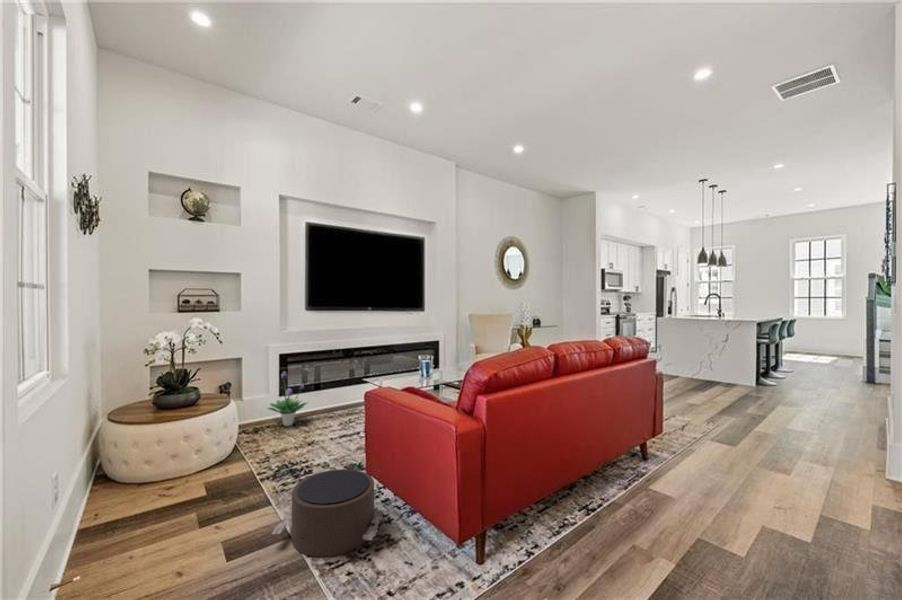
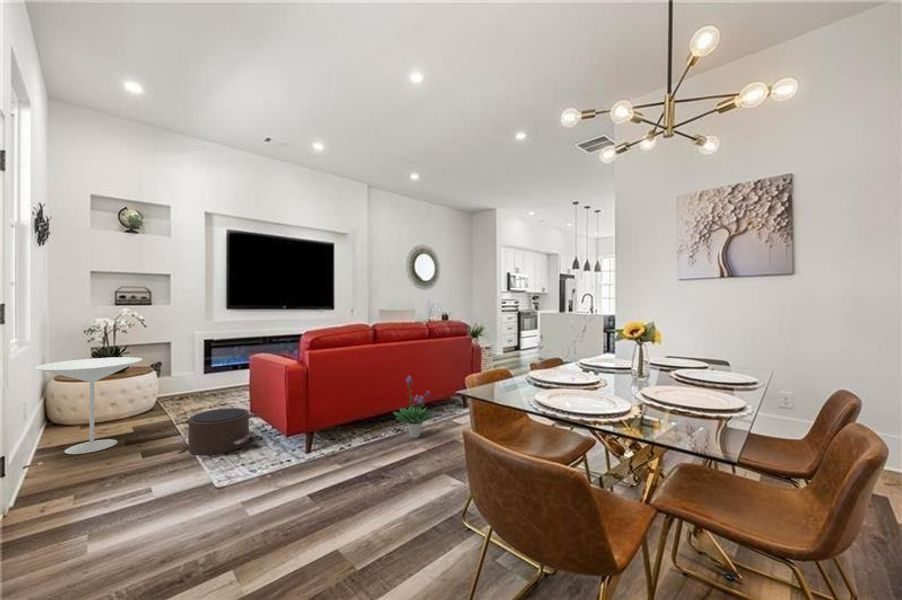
potted plant: present [268,372,307,426] -> present [393,376,435,438]
side table: none [73,390,221,544] -> present [34,357,142,454]

